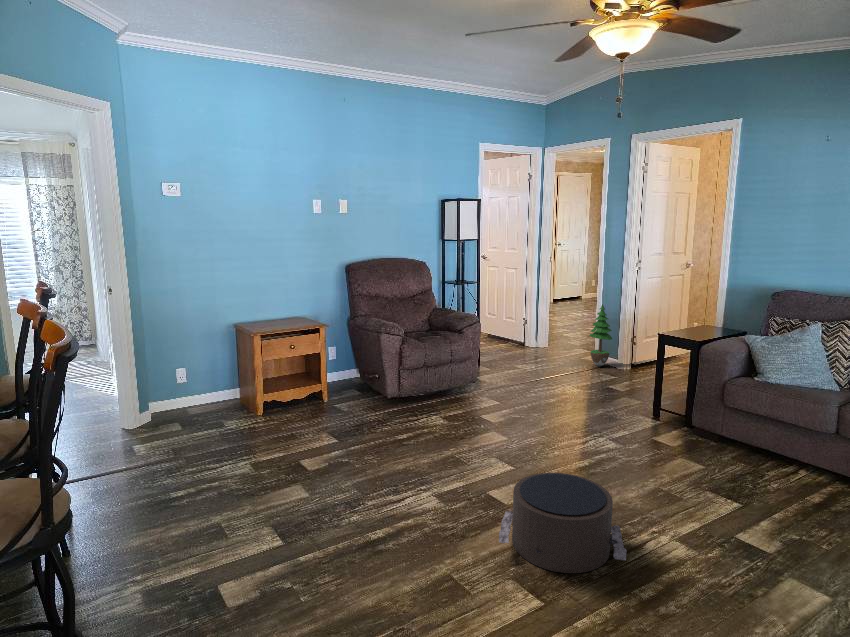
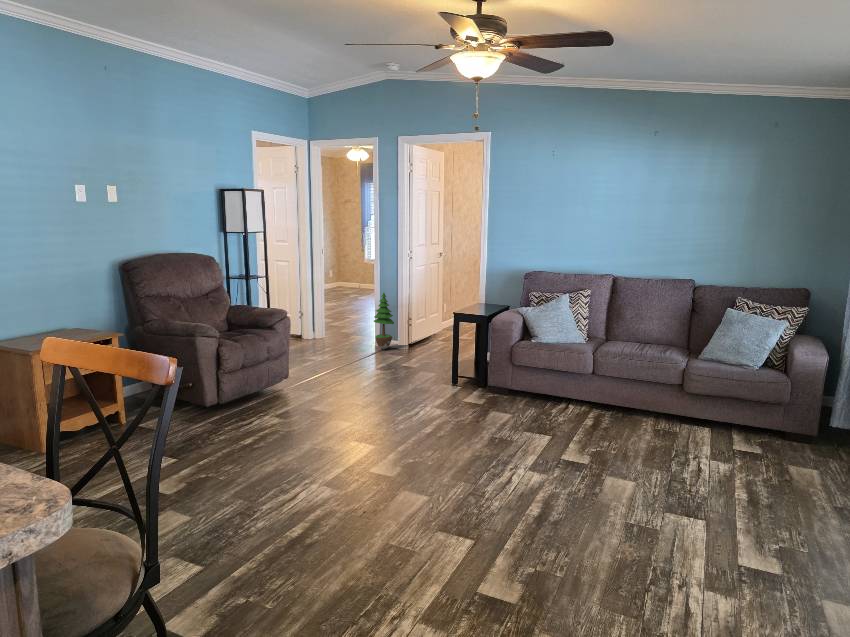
pouf: present [499,473,627,573] -> none [403,436,515,516]

